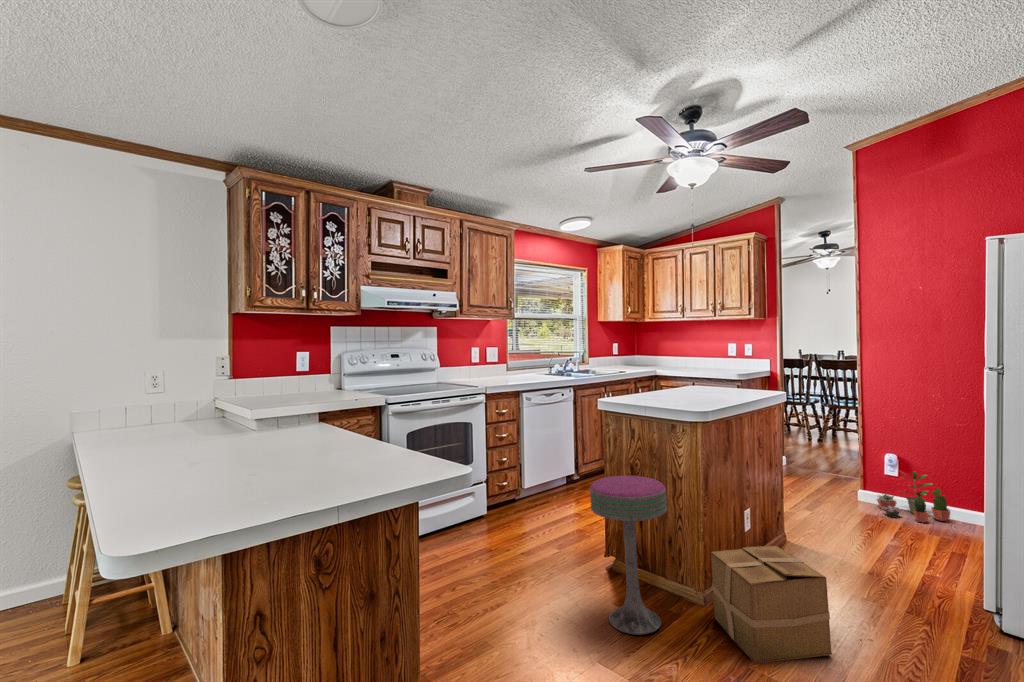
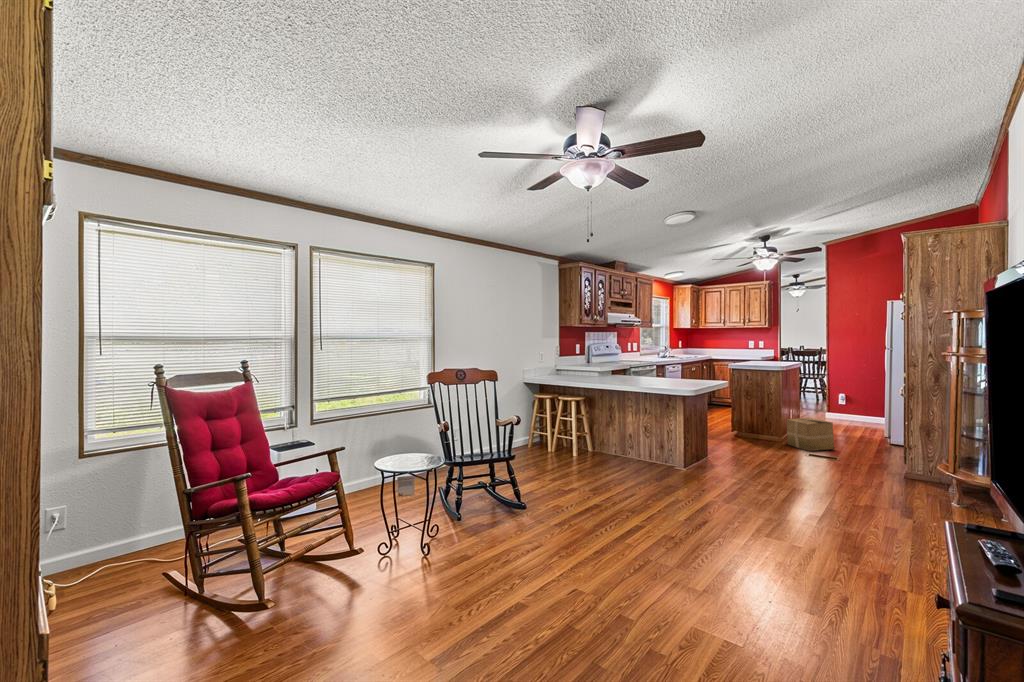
potted plant: present [877,471,950,522] -> none [837,401,871,423]
bar stool: present [590,476,667,635] -> none [740,393,773,447]

